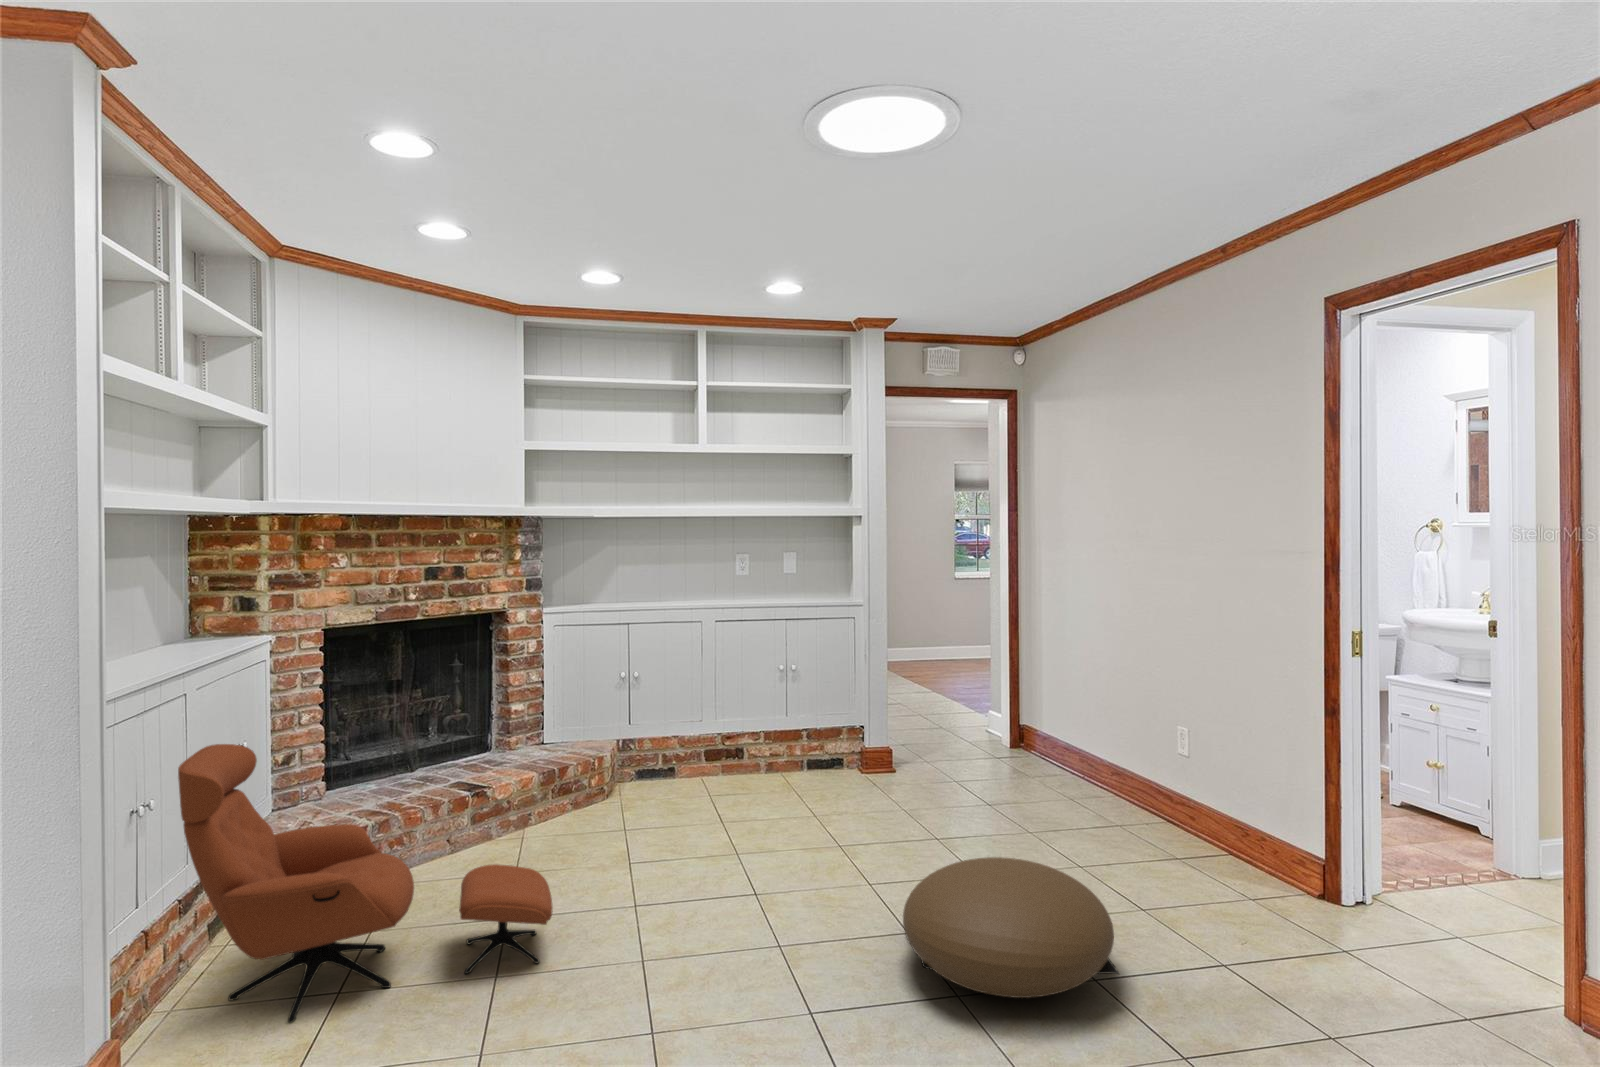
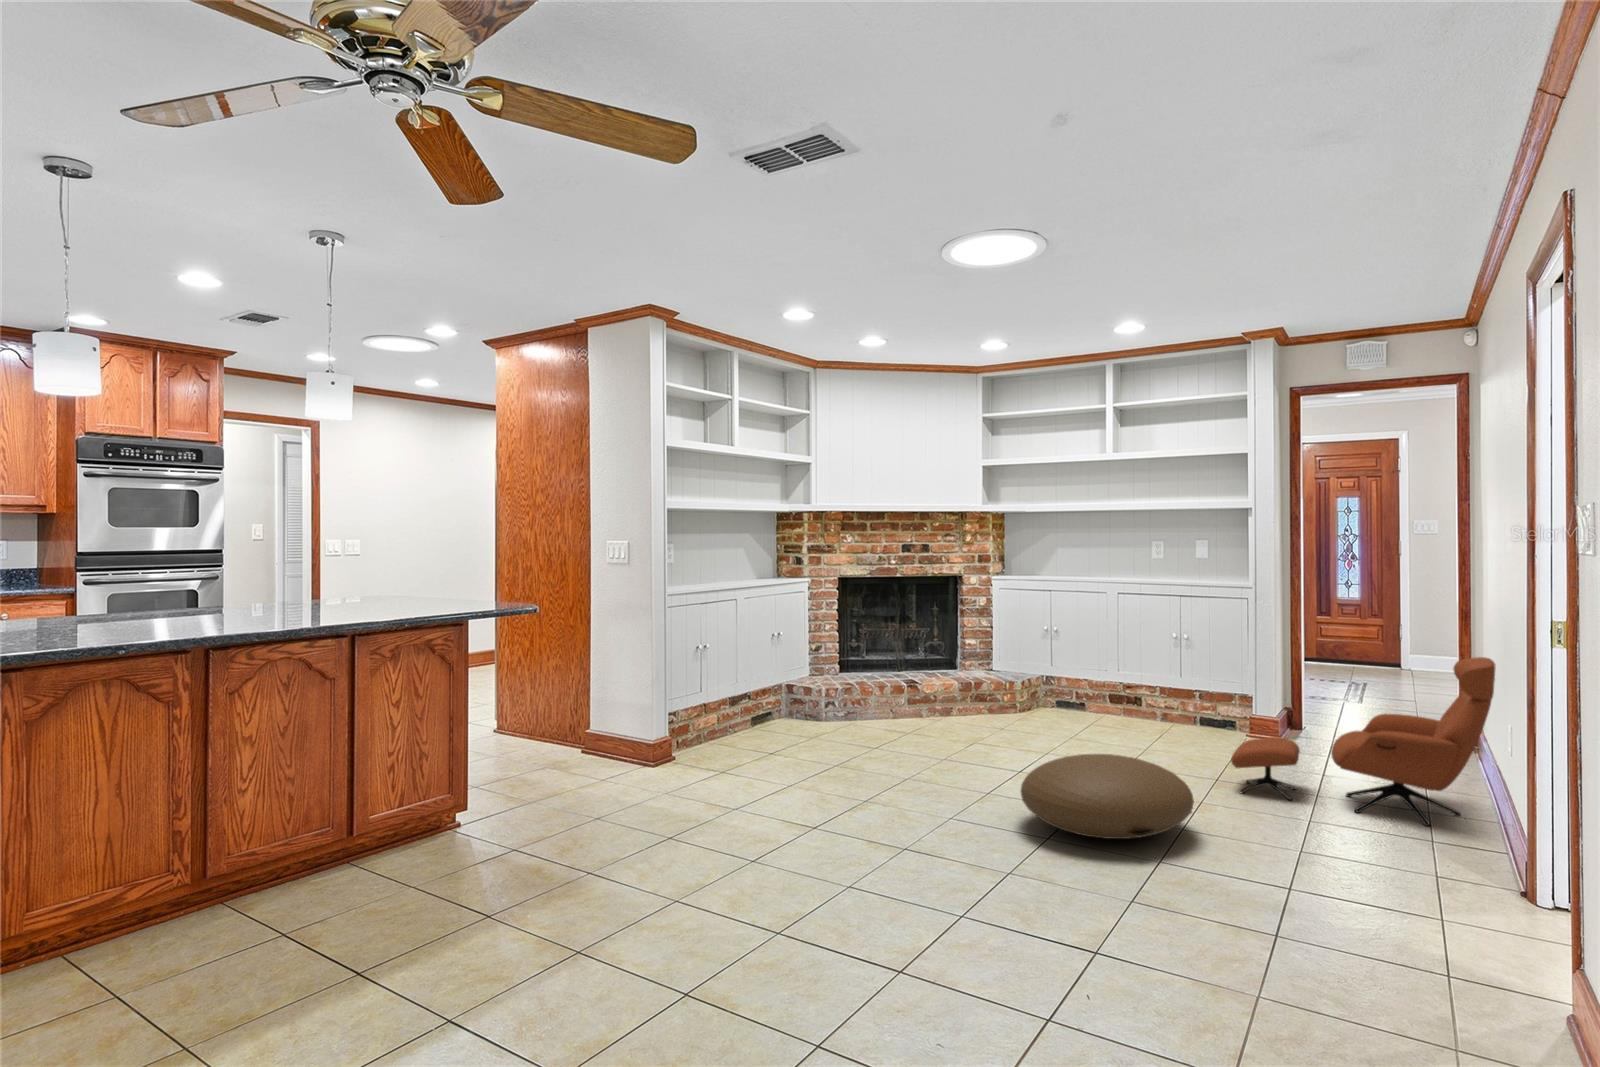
lounge chair: present [178,744,553,1023] -> present [1231,657,1495,826]

